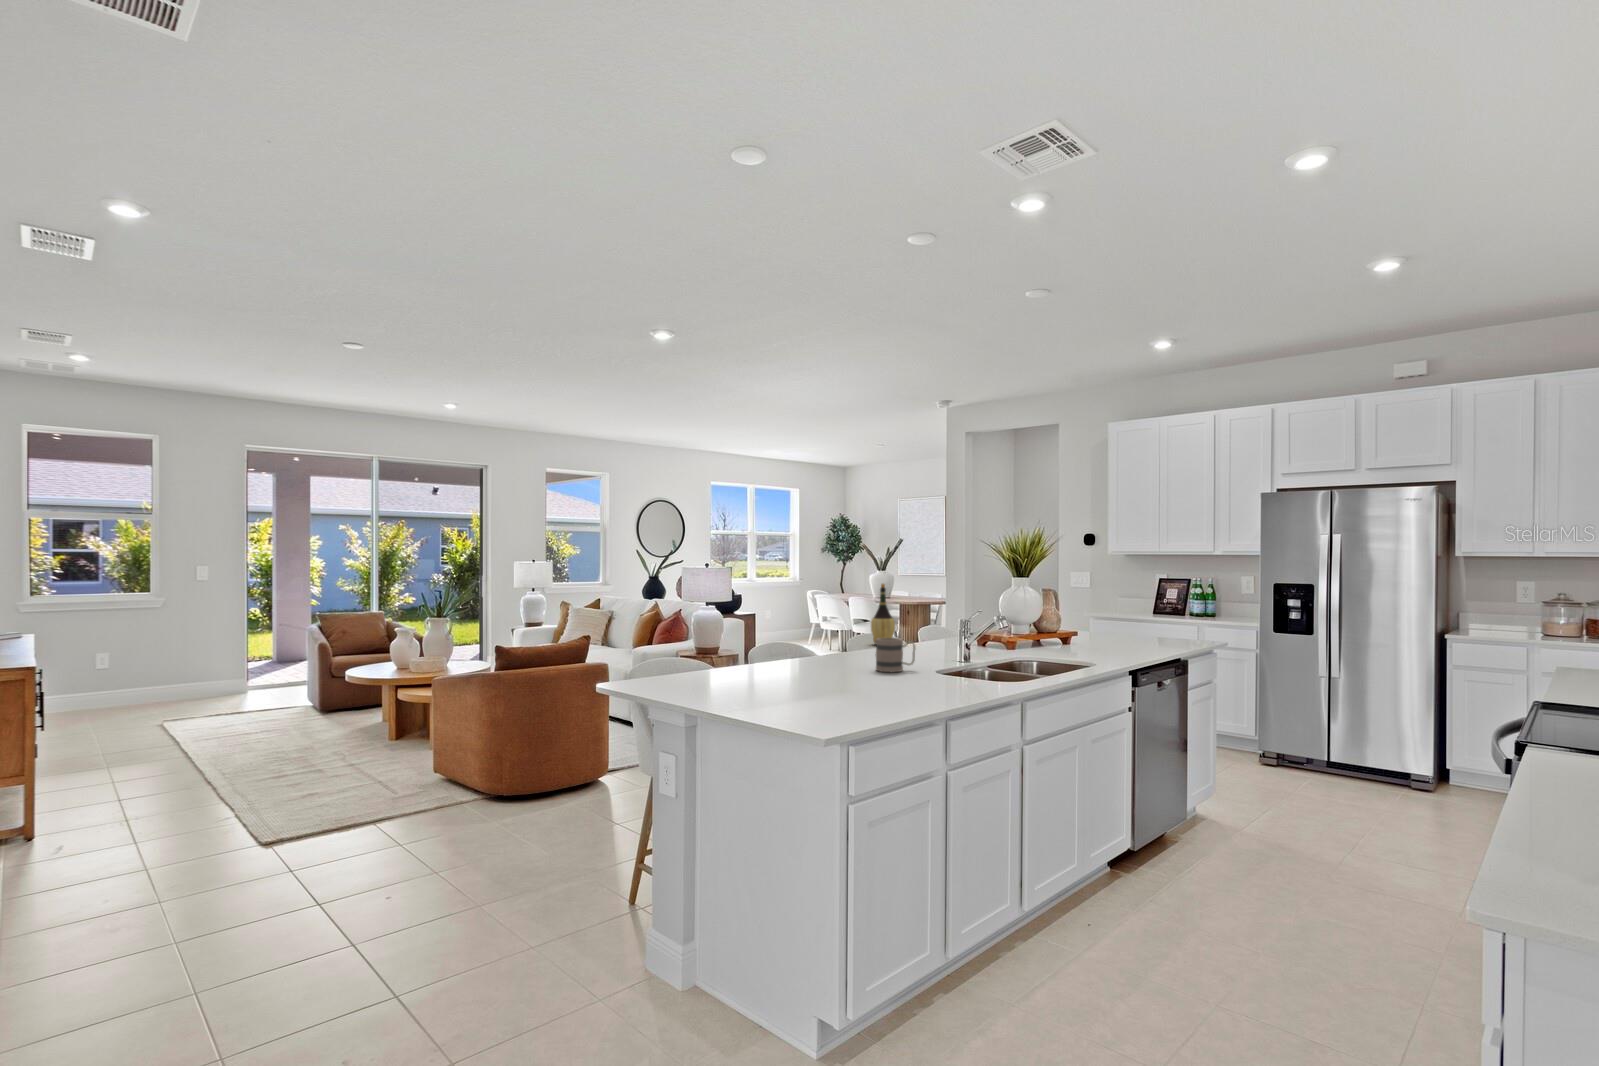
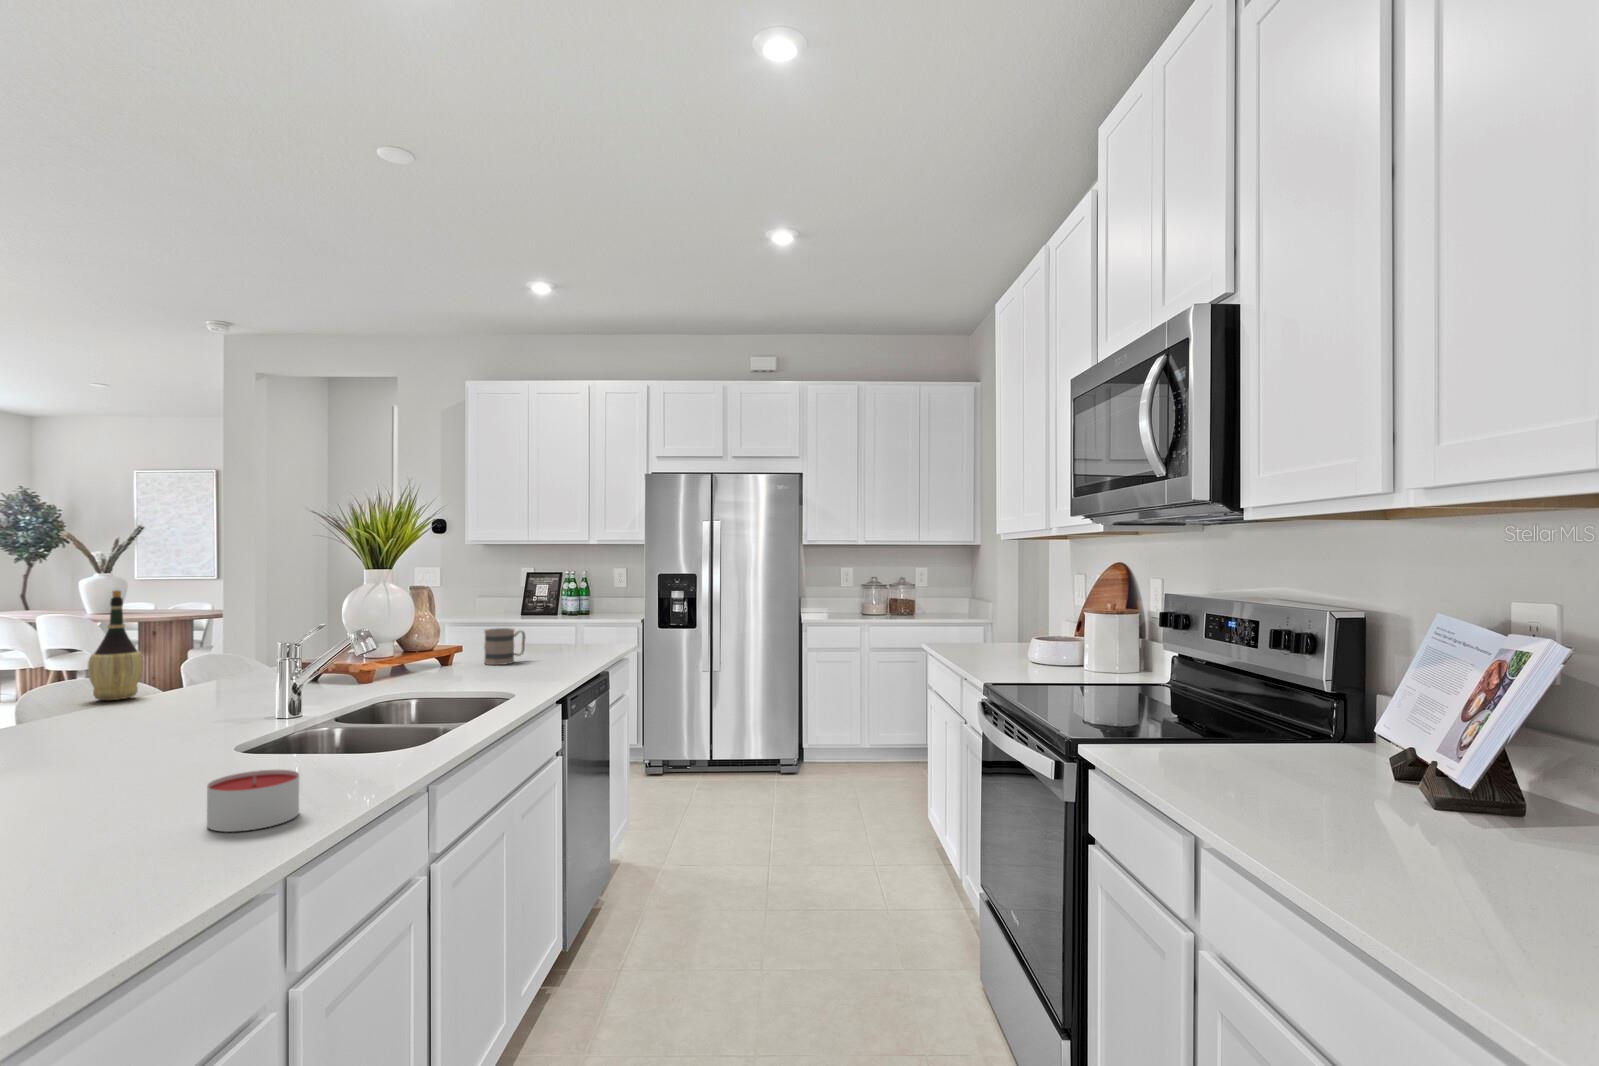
mug: present [876,638,915,672] -> present [484,628,525,665]
candle: none [912,676,951,701] -> present [207,770,299,832]

